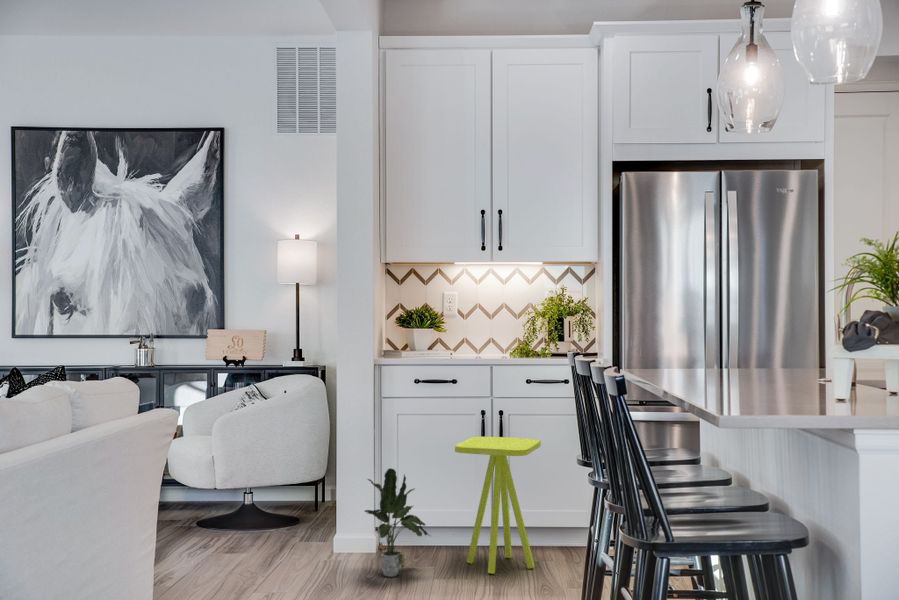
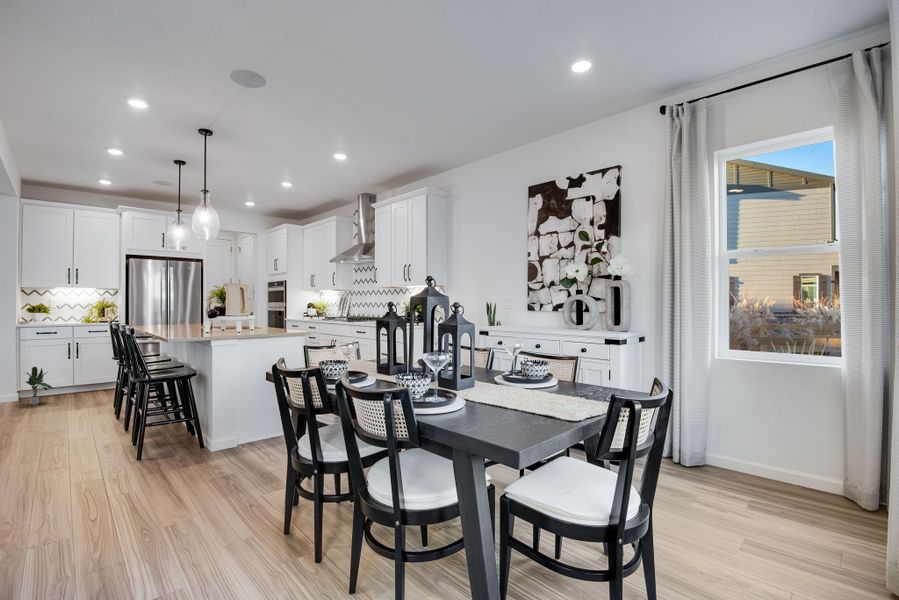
side table: present [455,437,541,574] -> none [63,353,98,399]

